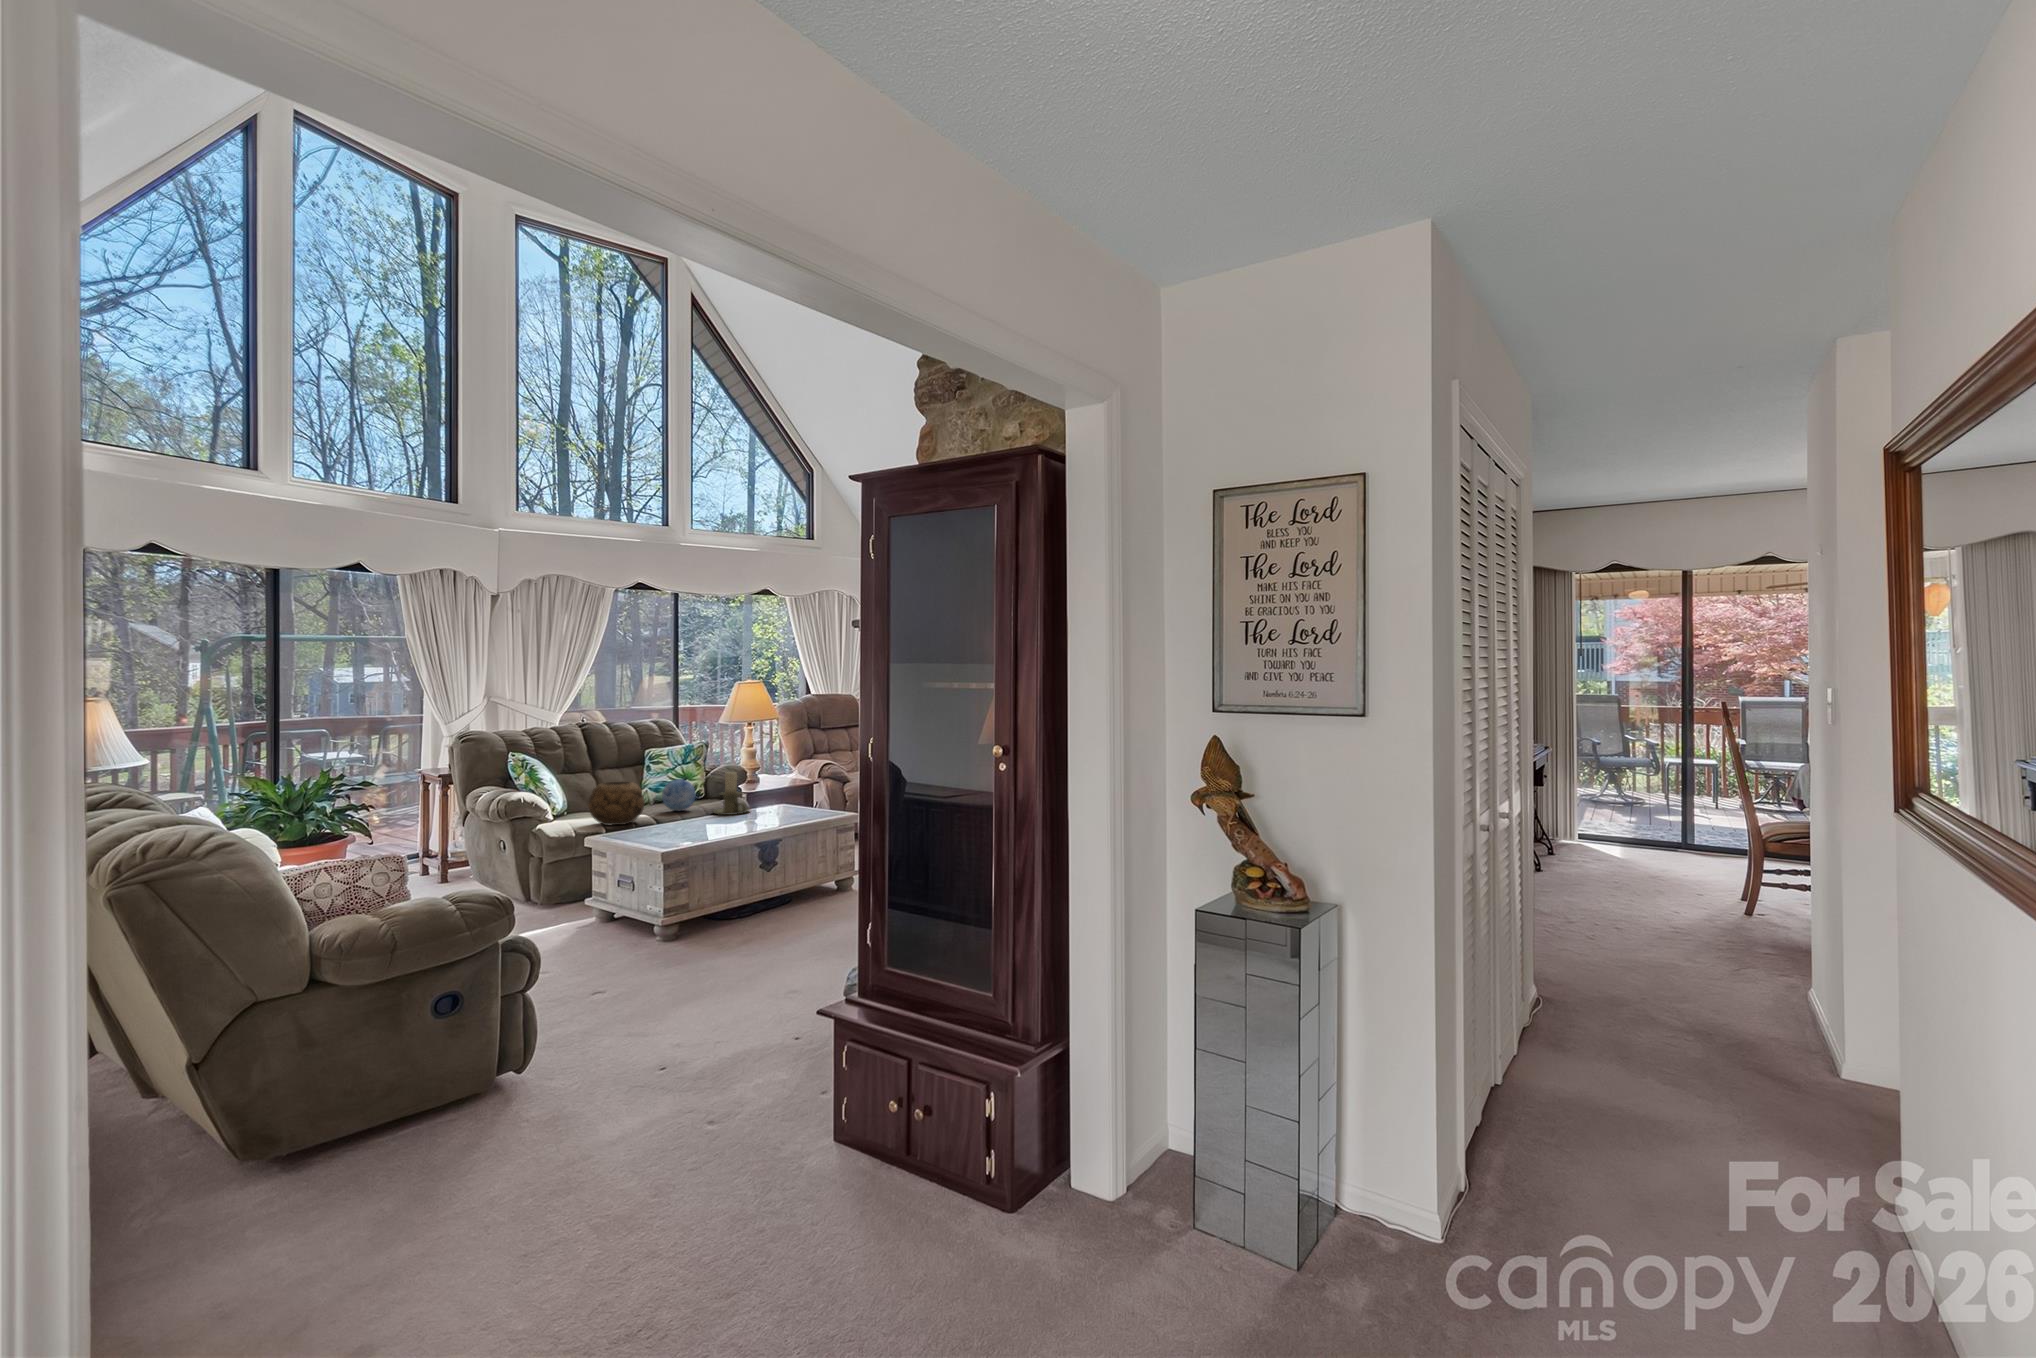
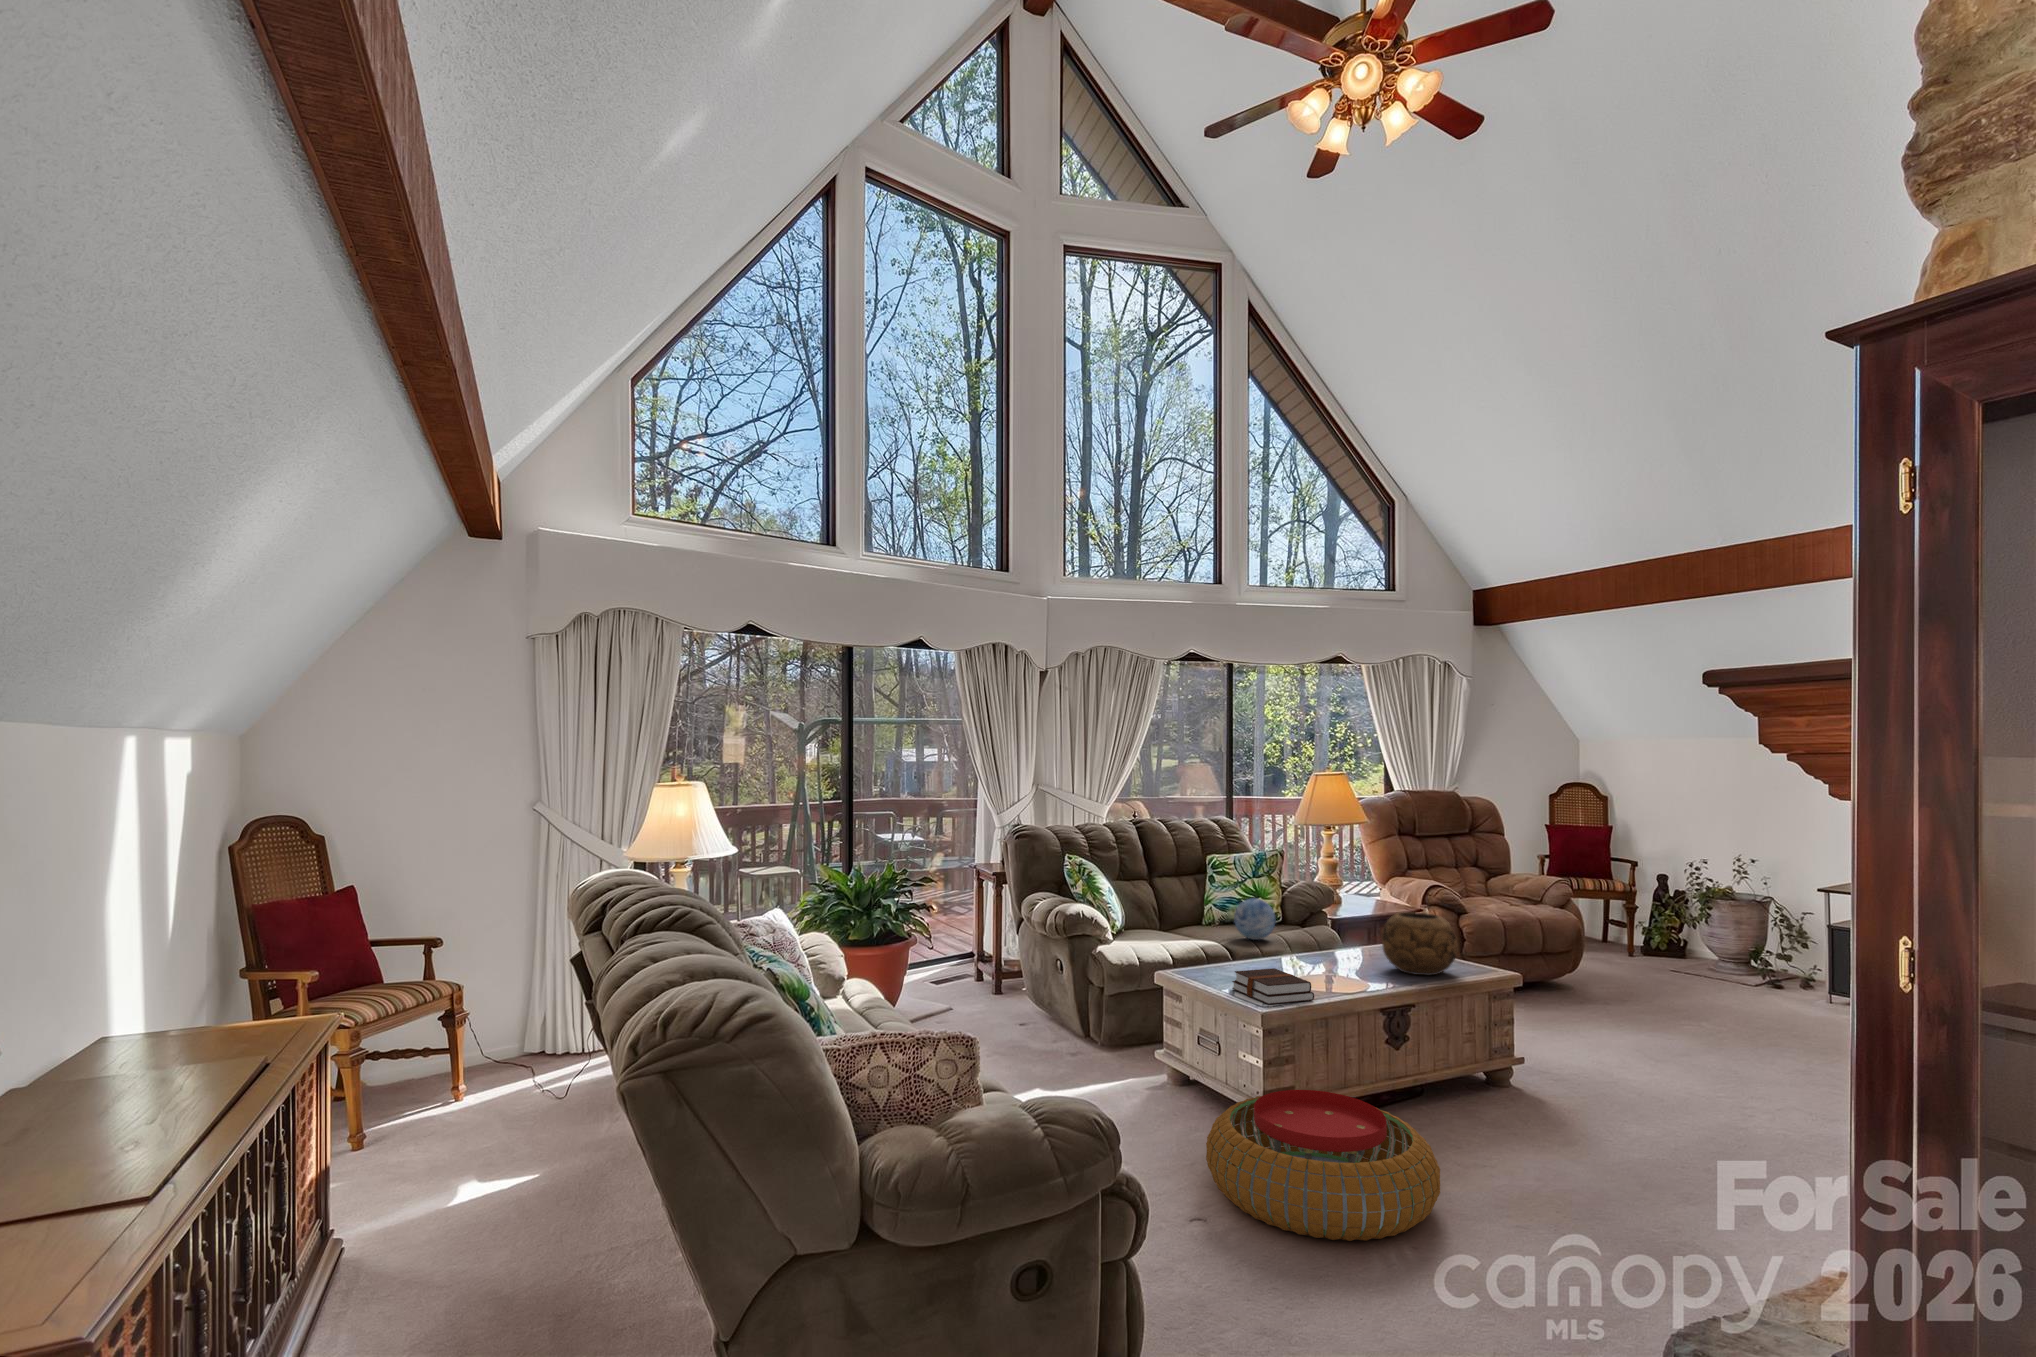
candle holder: present [712,772,750,815] -> none [1298,896,1351,954]
decorative bowl: present [588,781,645,825] -> present [1381,912,1458,976]
hardback book: none [645,822,705,845] -> present [1232,968,1314,1004]
pouf: none [612,897,774,983] -> present [1206,1090,1440,1241]

